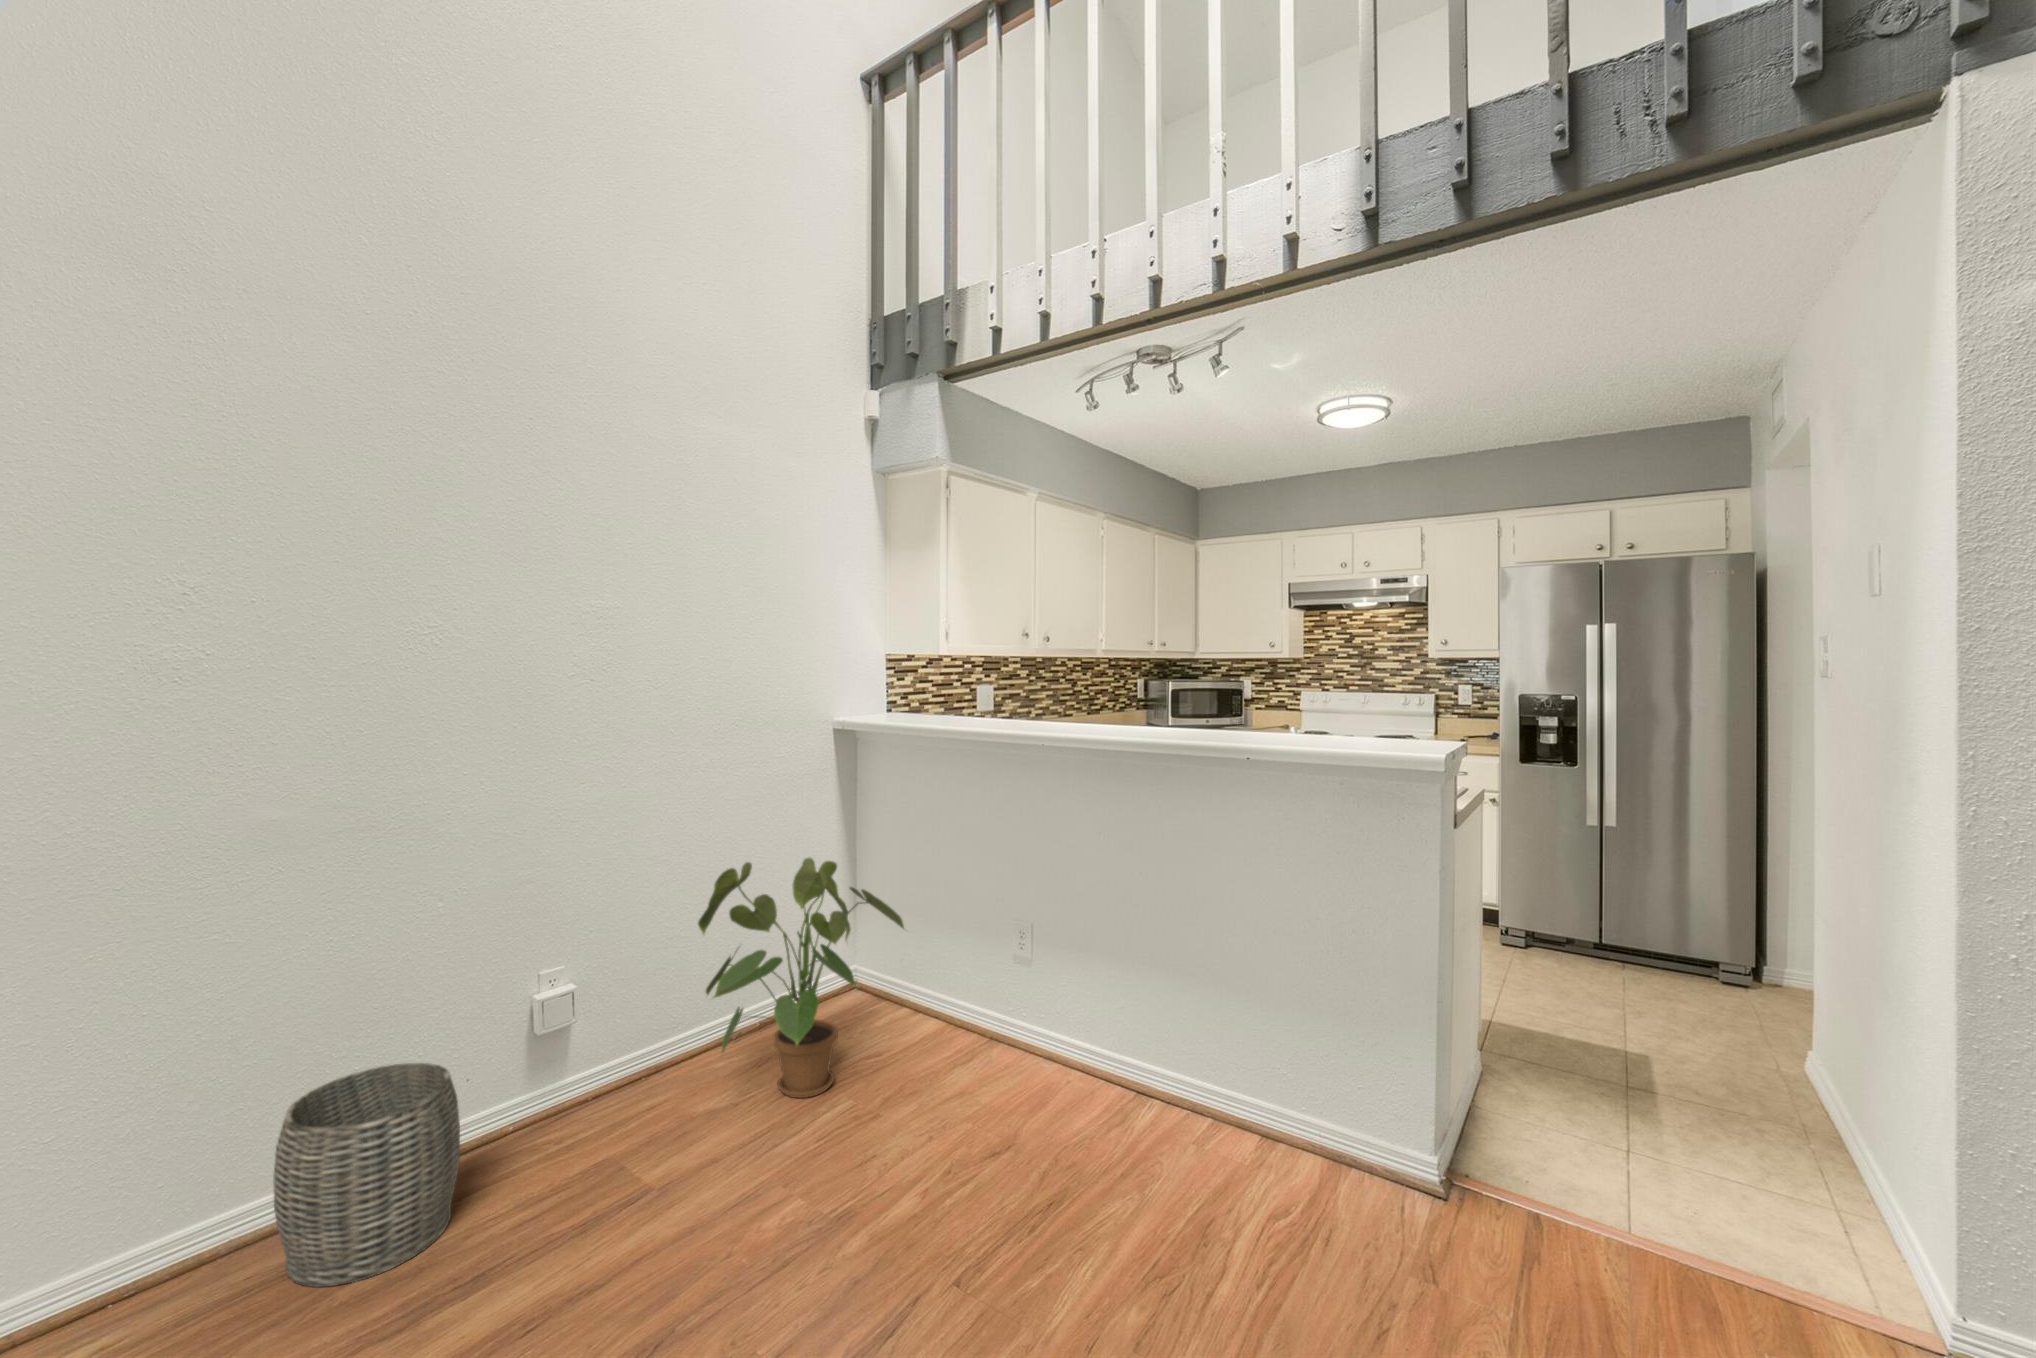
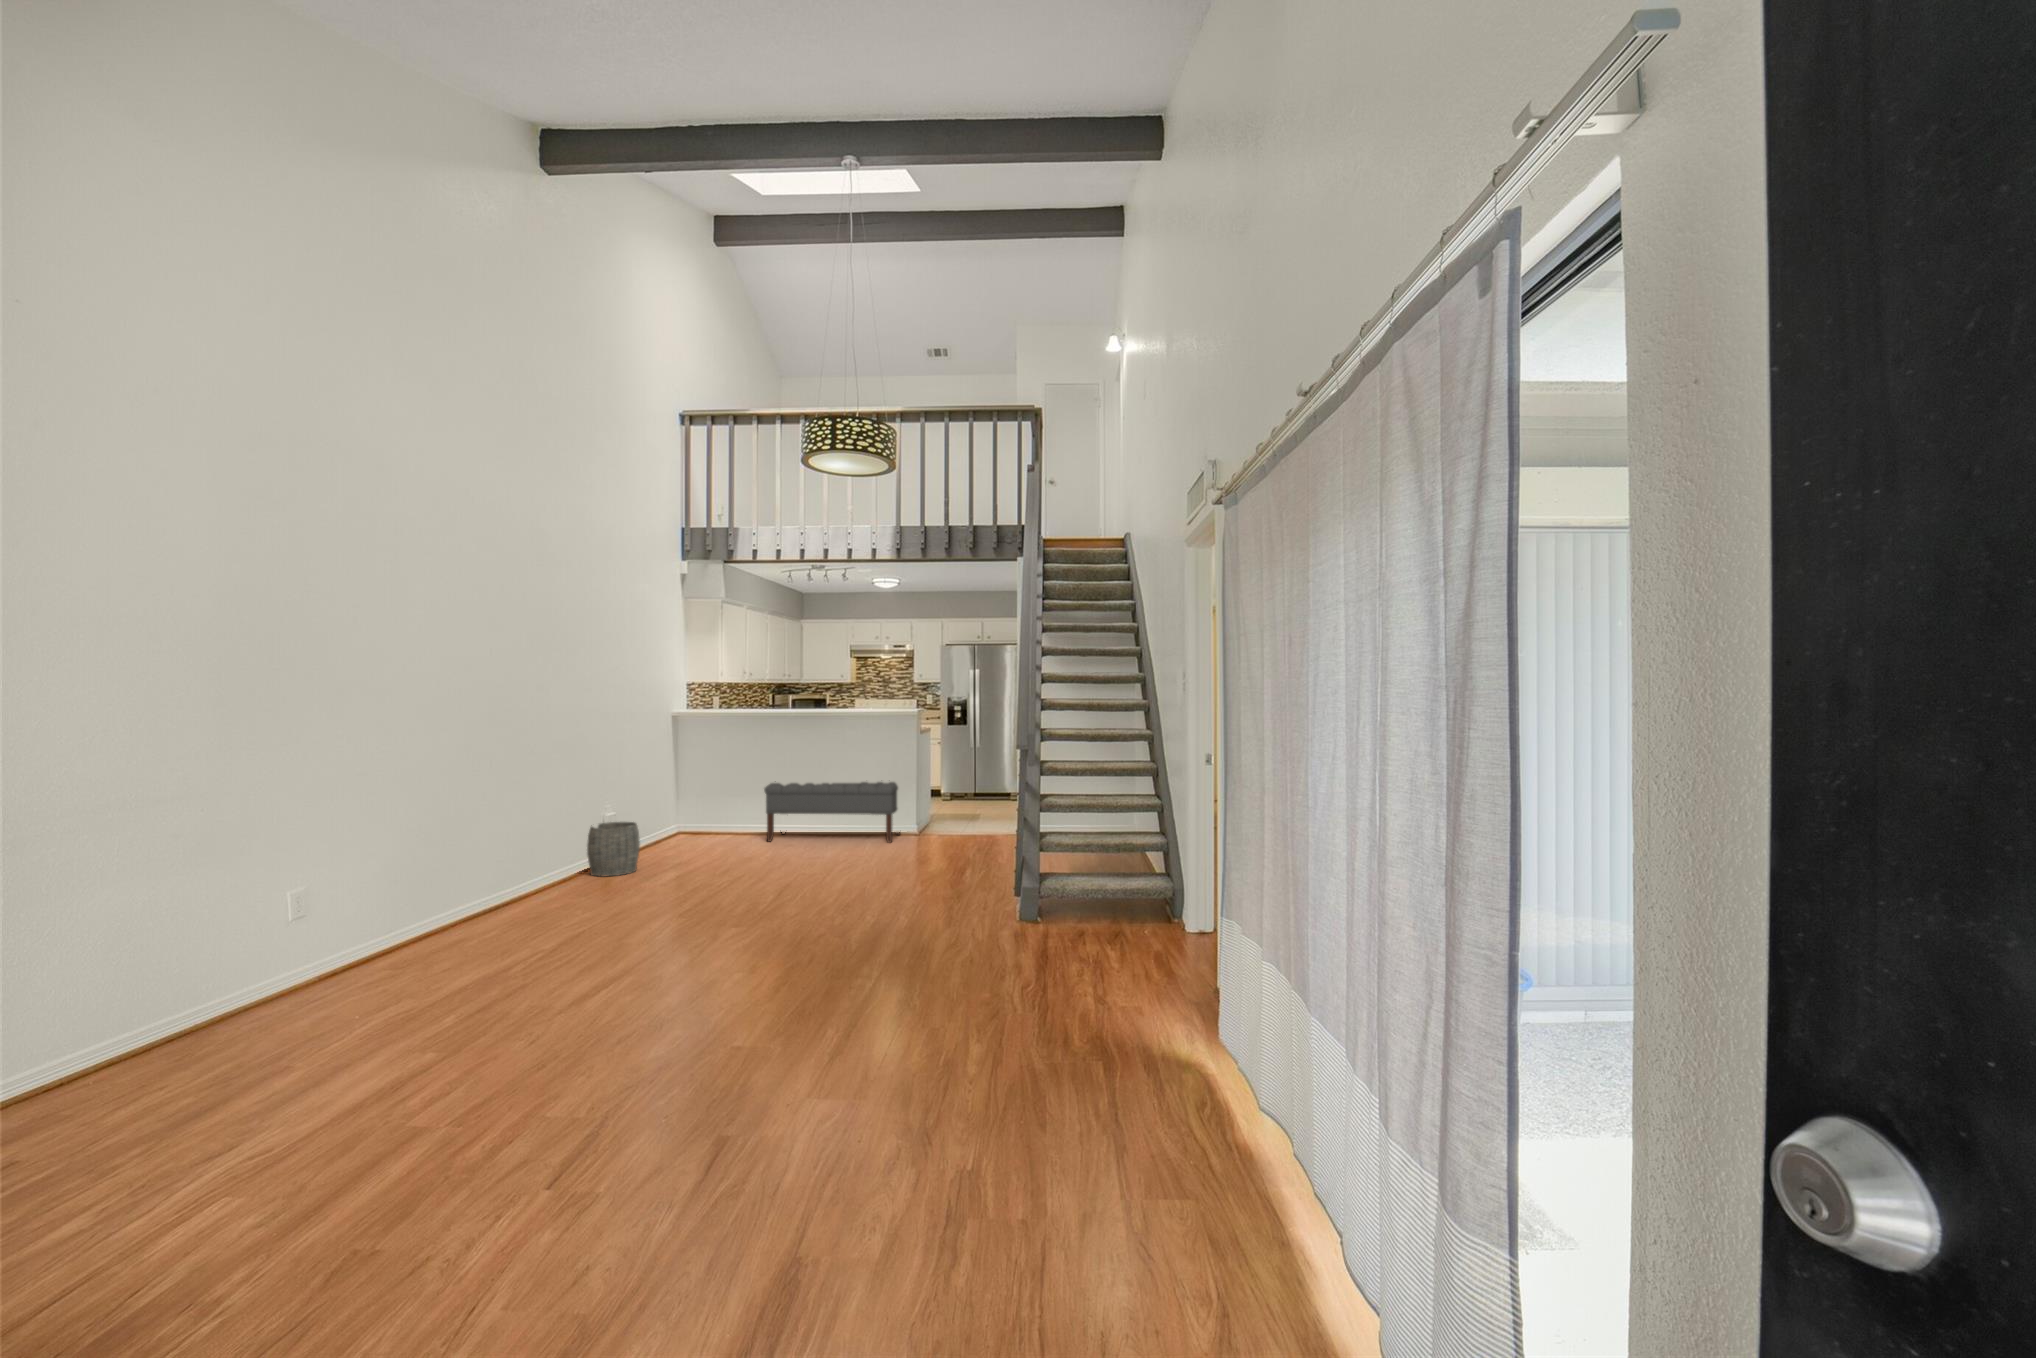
house plant: present [698,858,904,1098] -> none [655,763,735,847]
bench: none [938,919,1372,1271] -> present [764,781,900,843]

